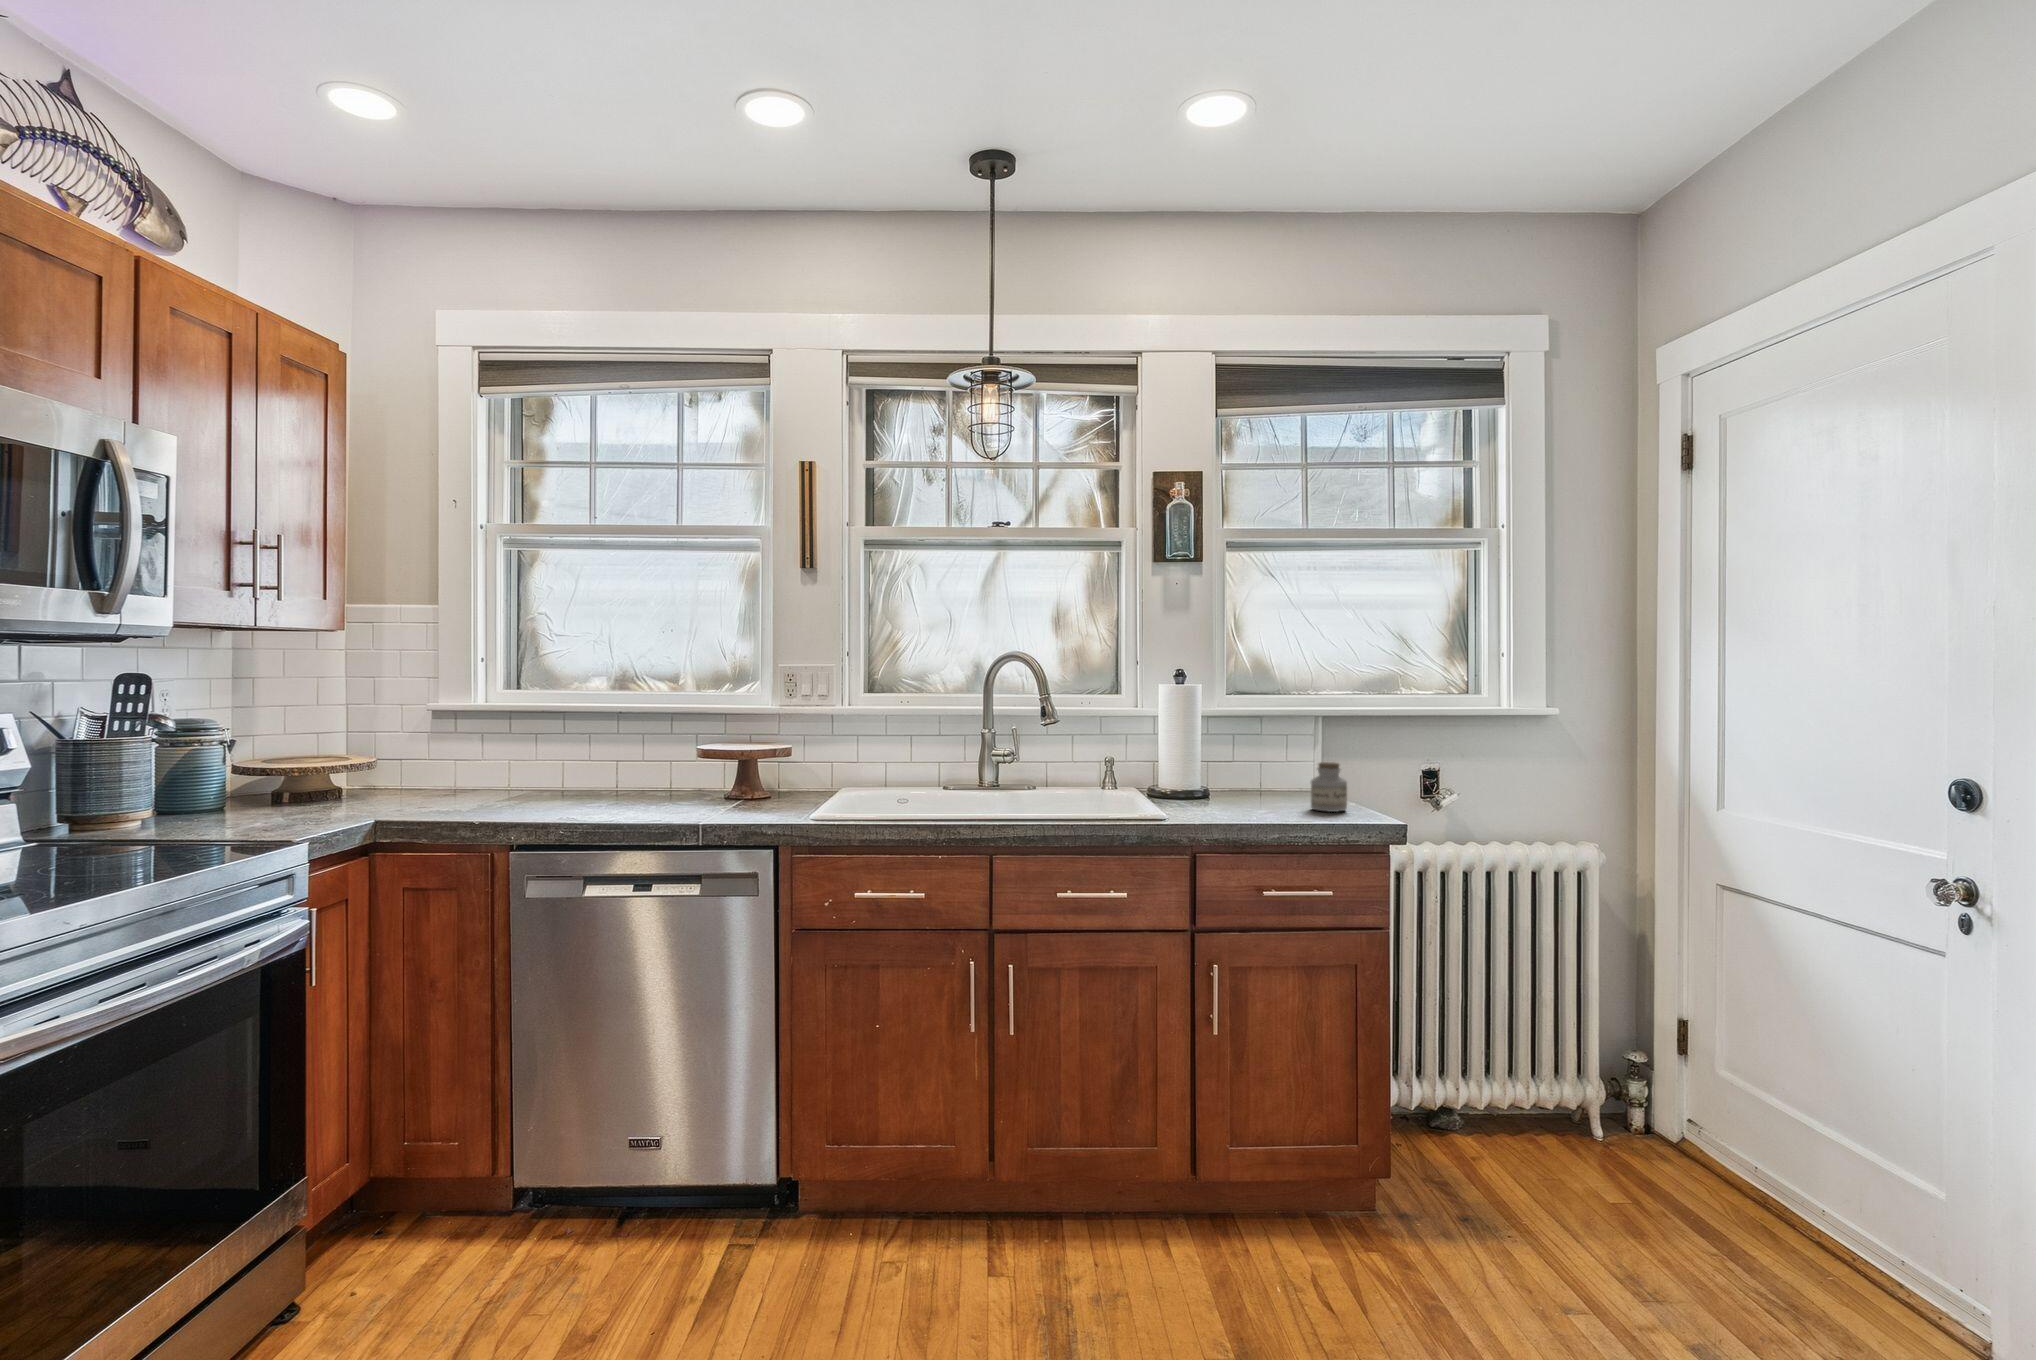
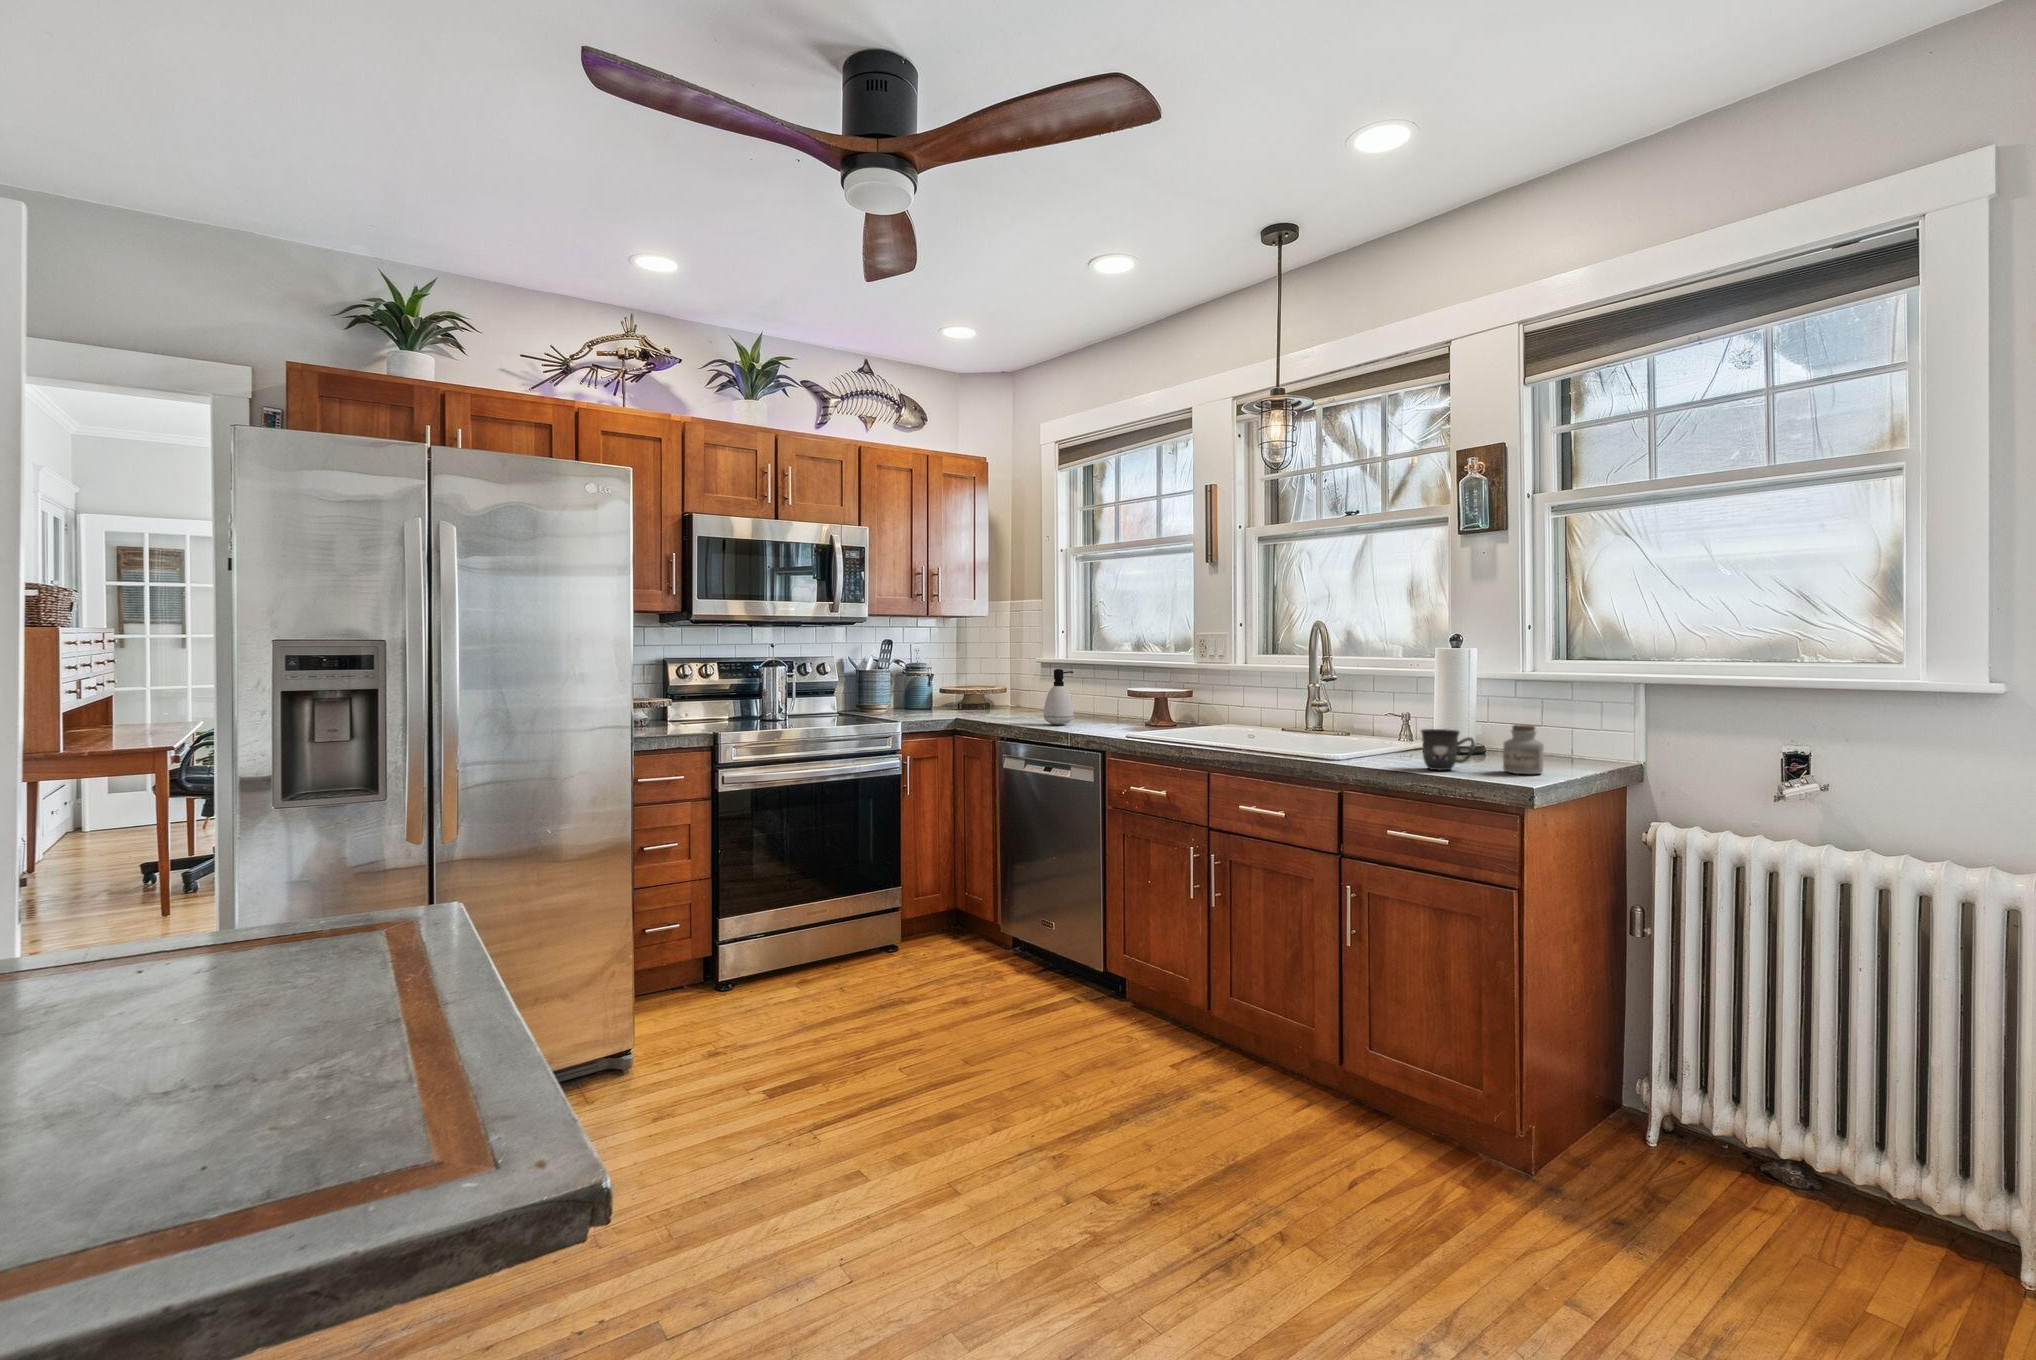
soap dispenser: none [586,719,637,809] -> present [1044,669,1073,725]
mug: none [1255,773,1299,817] -> present [1421,729,1475,770]

